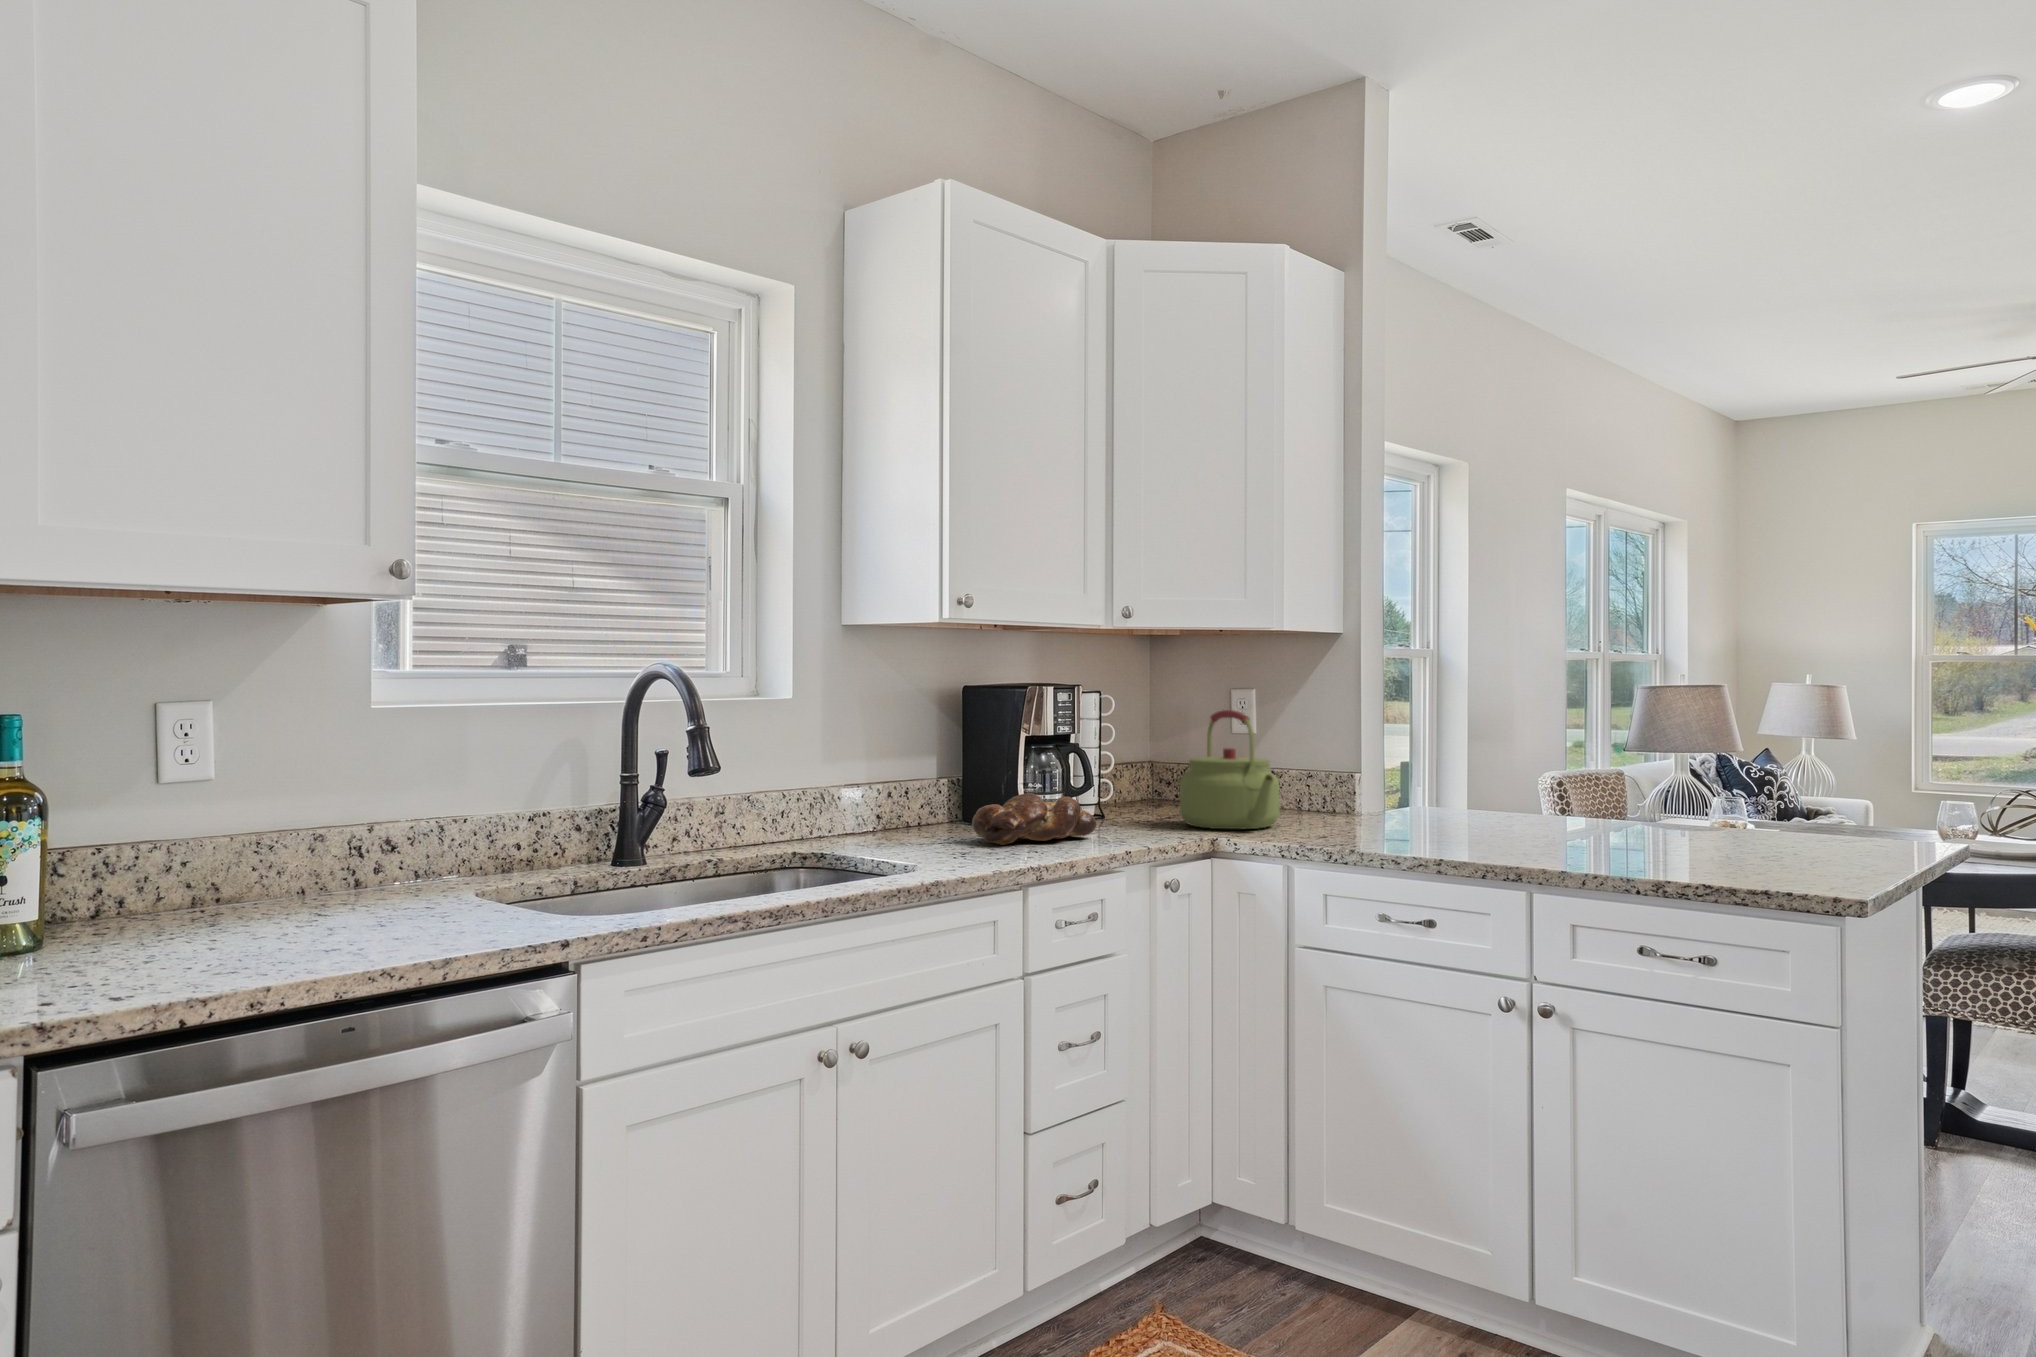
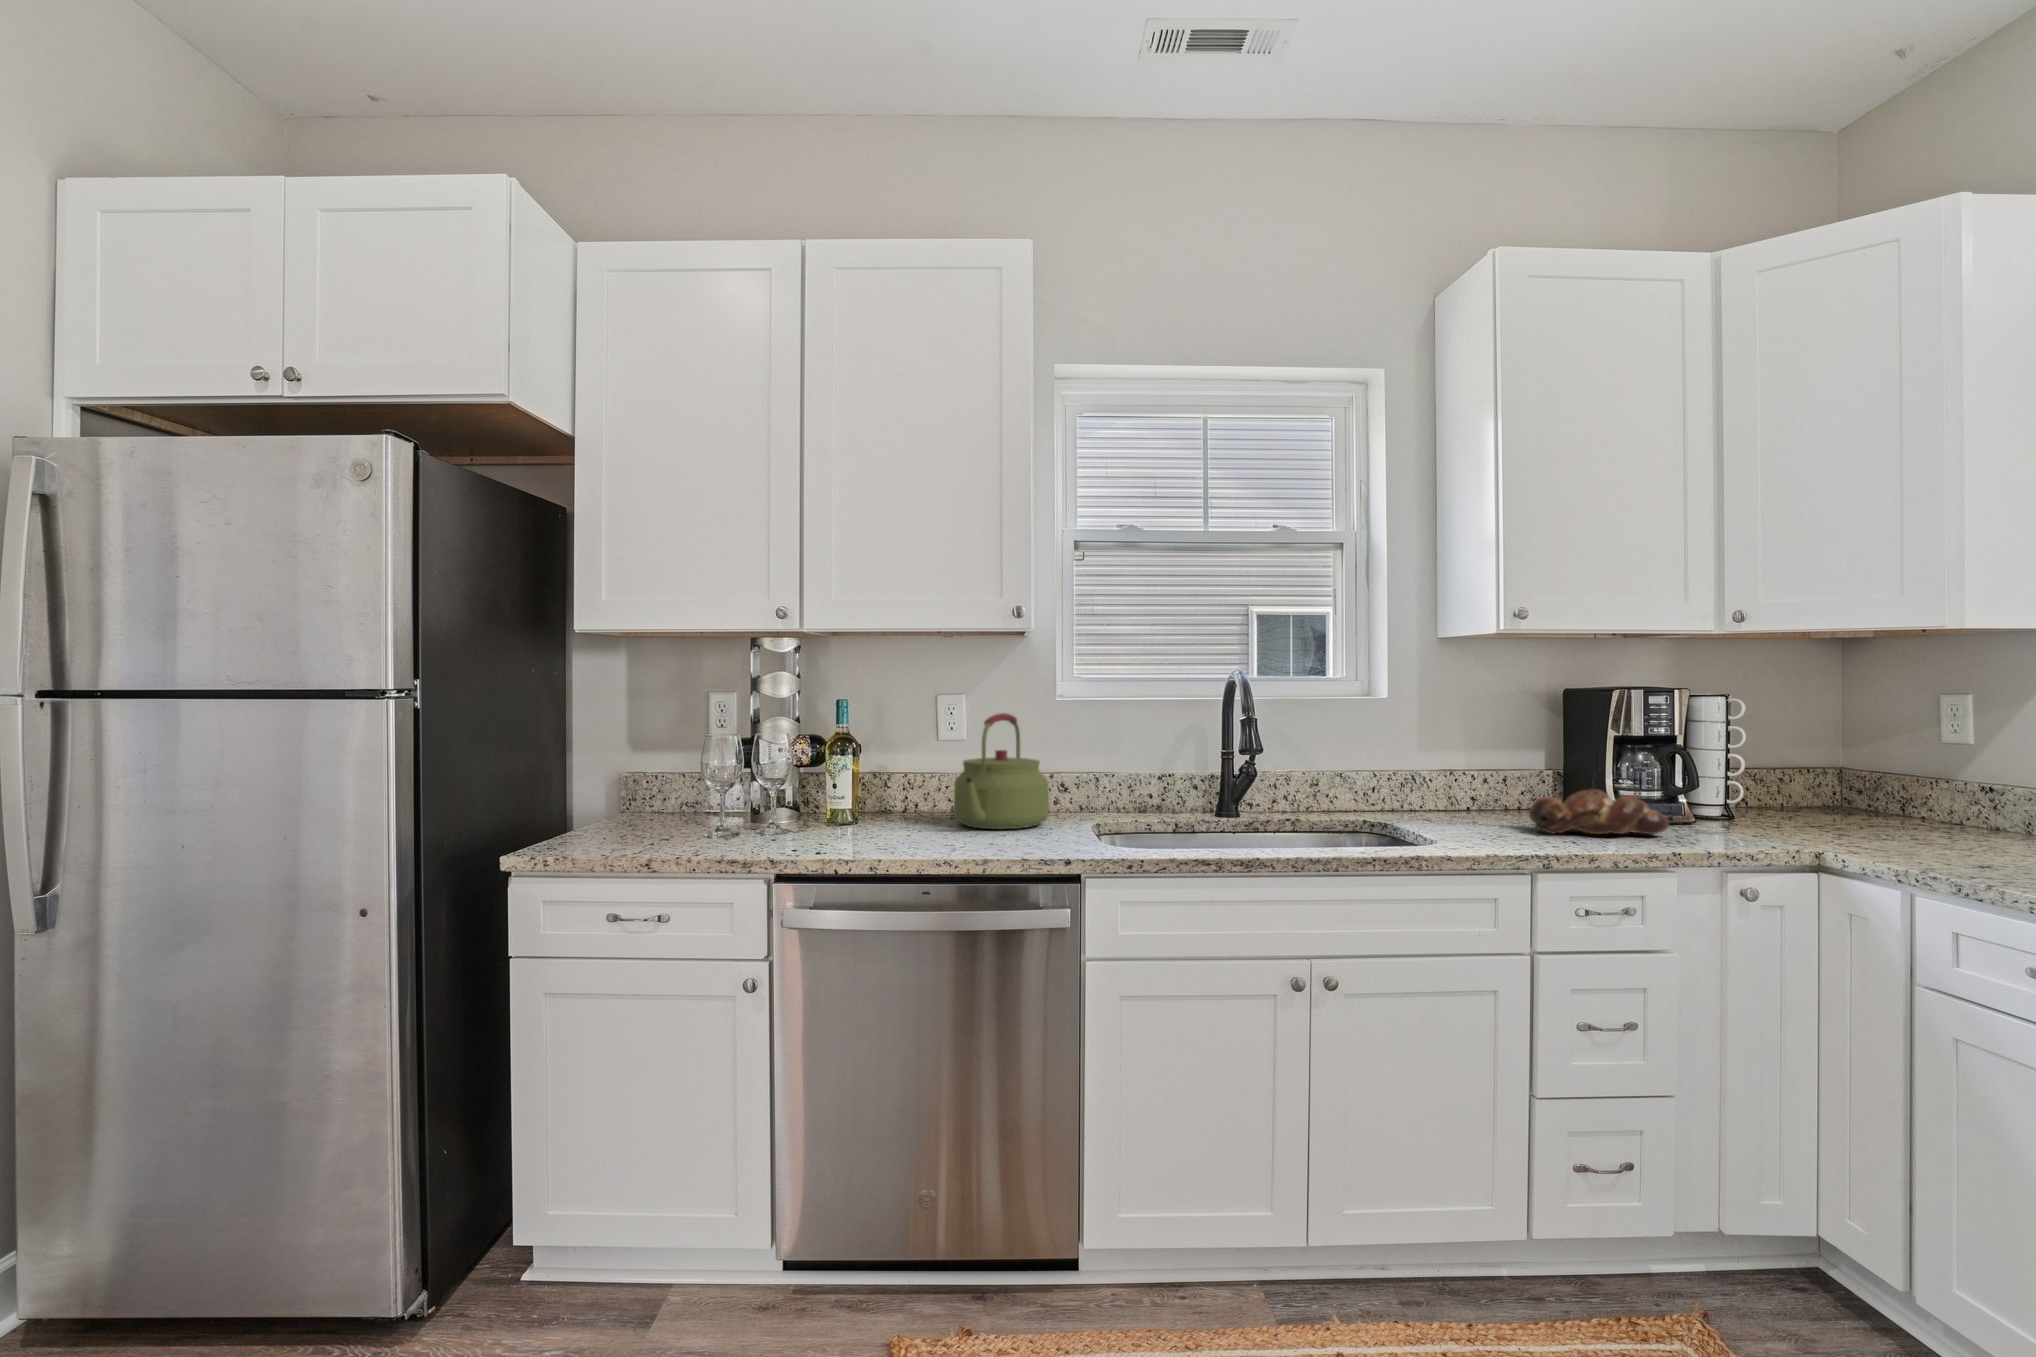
kettle: present [1180,710,1280,829] -> present [954,713,1049,829]

